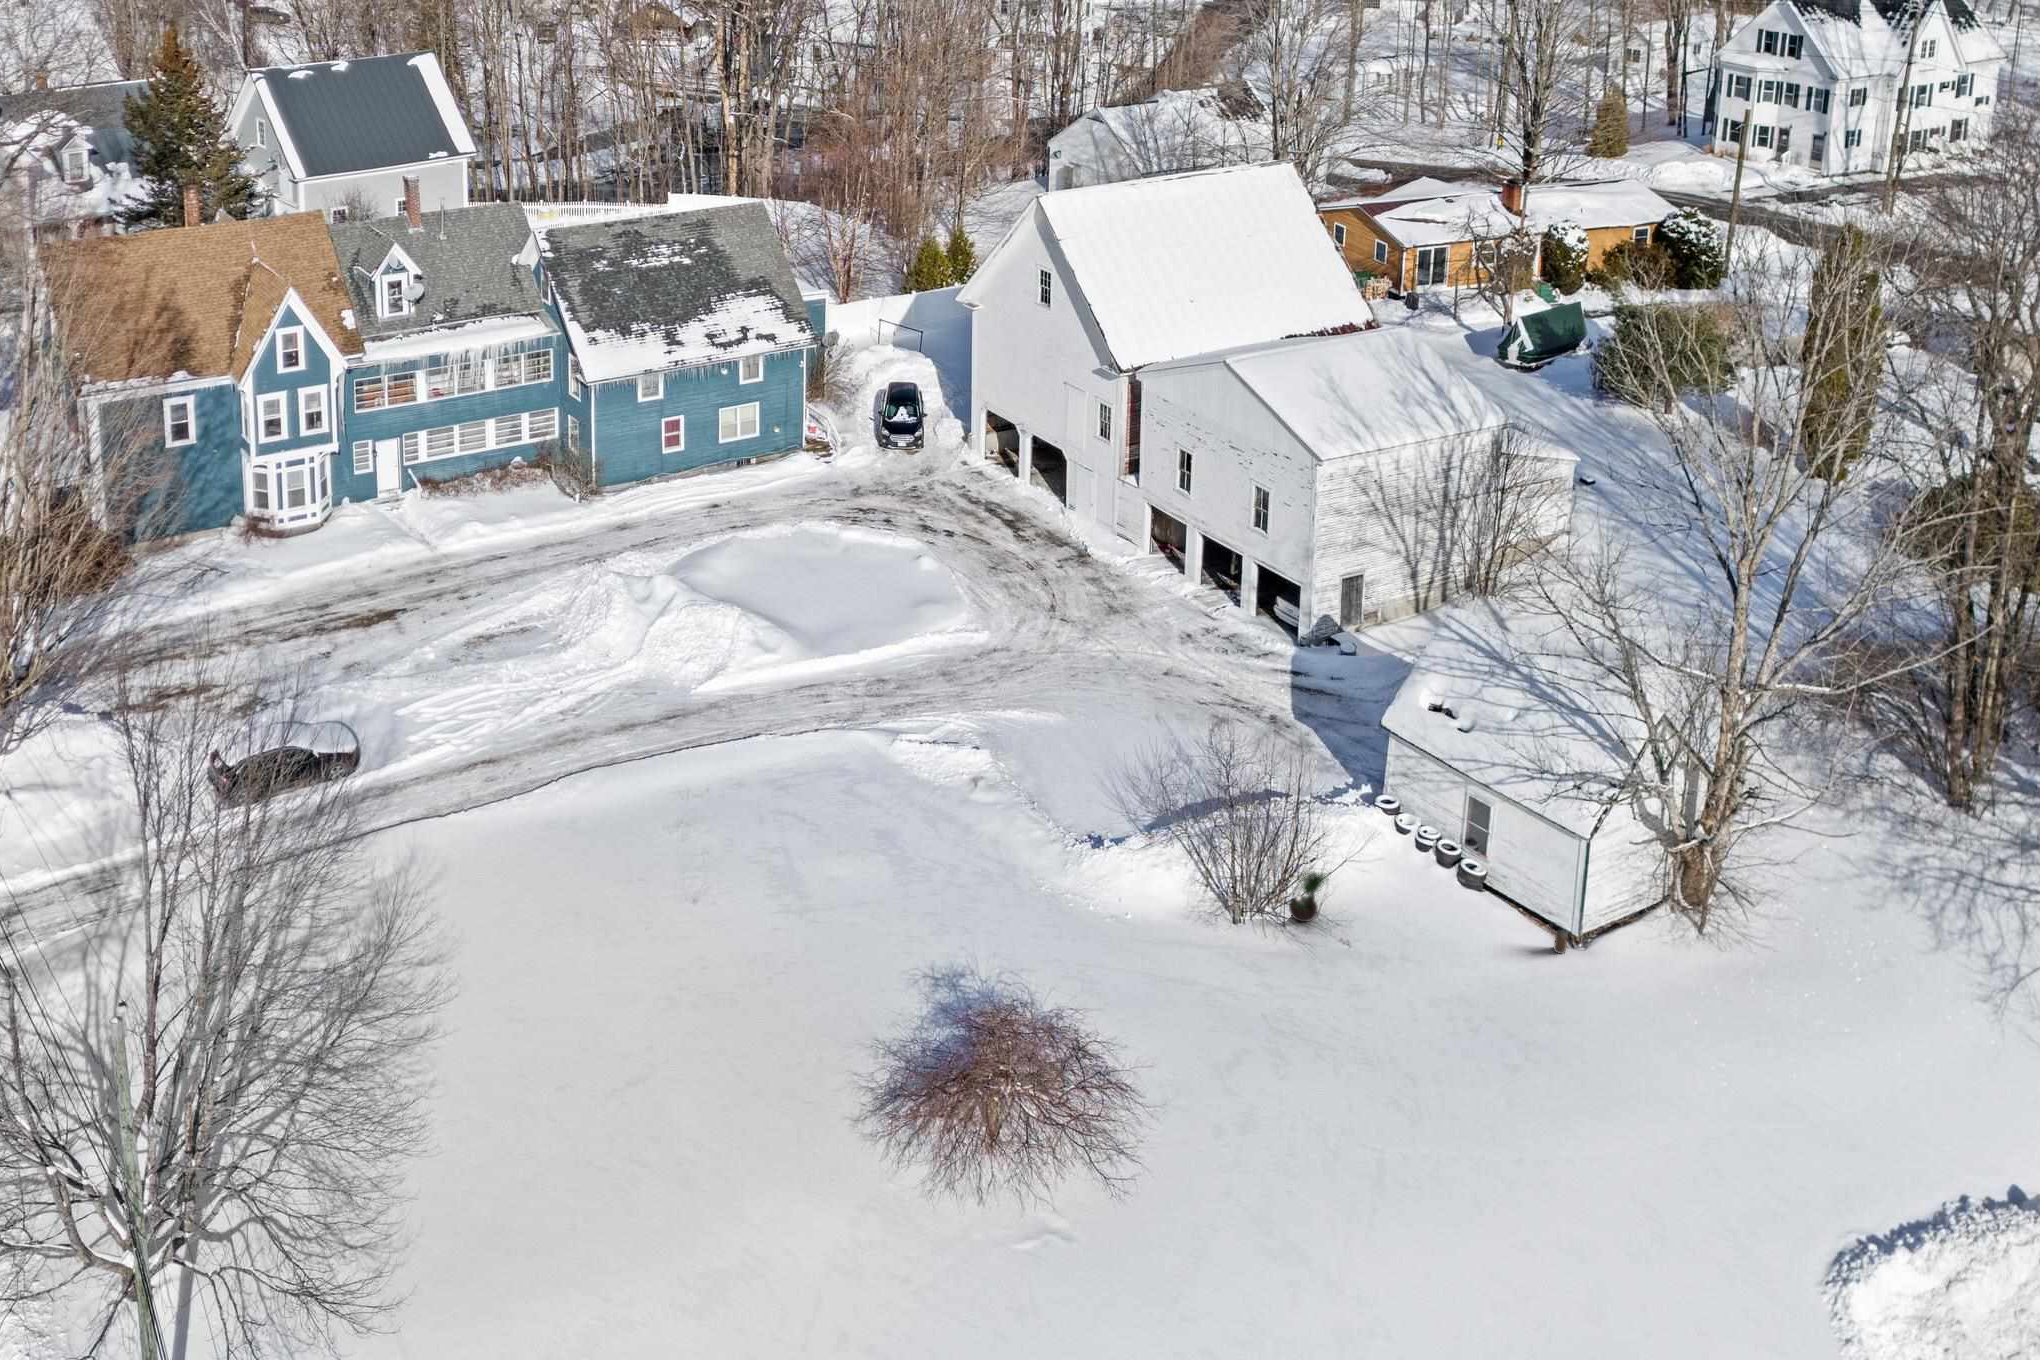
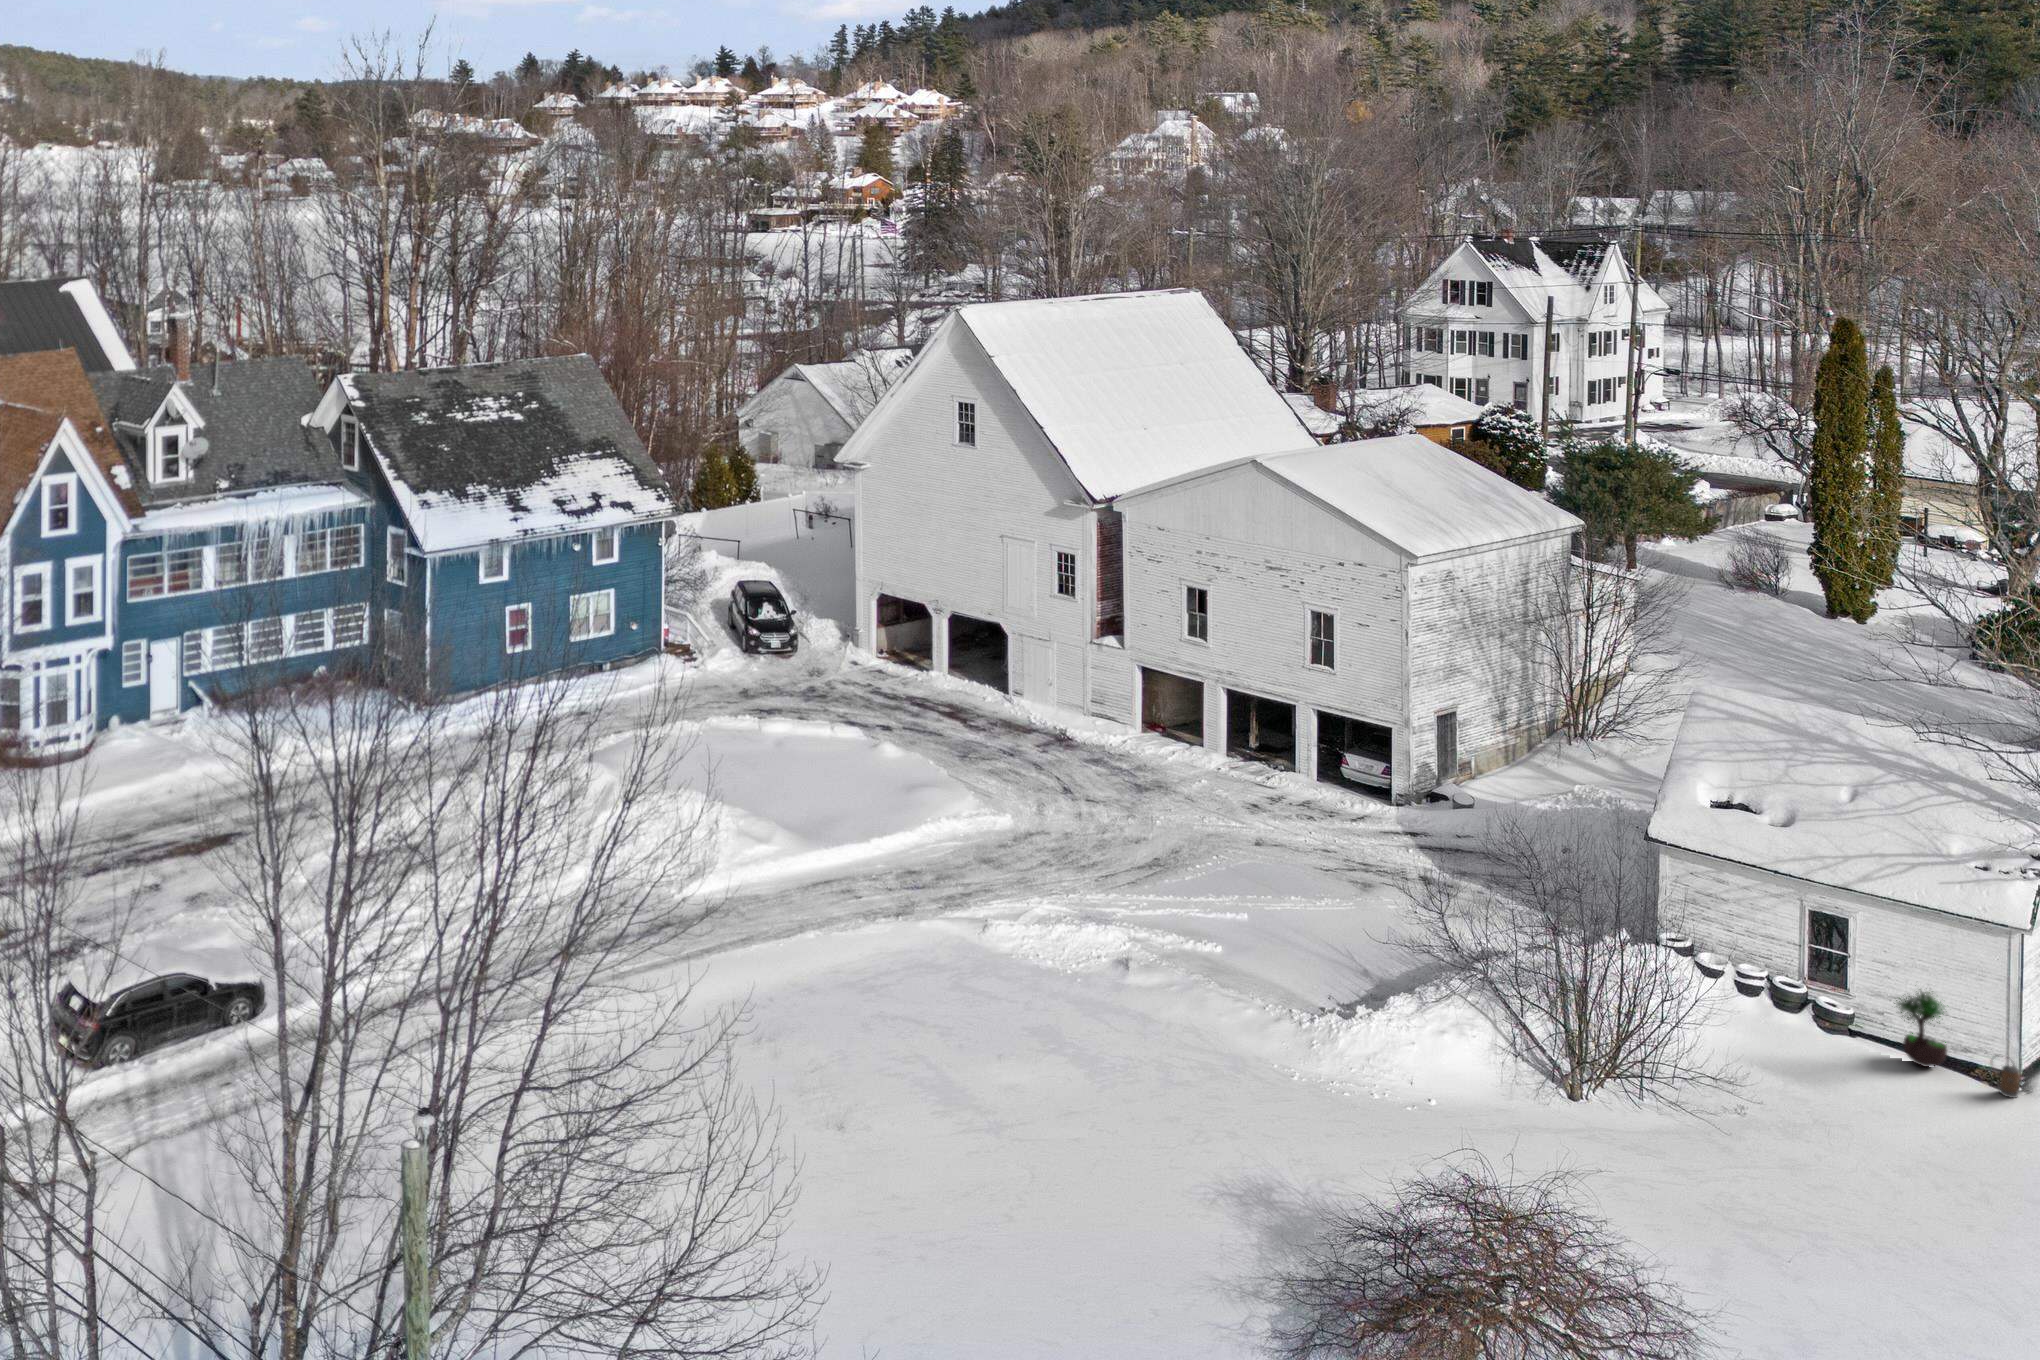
potted tree: present [1289,872,1326,922] -> present [1894,989,1947,1067]

